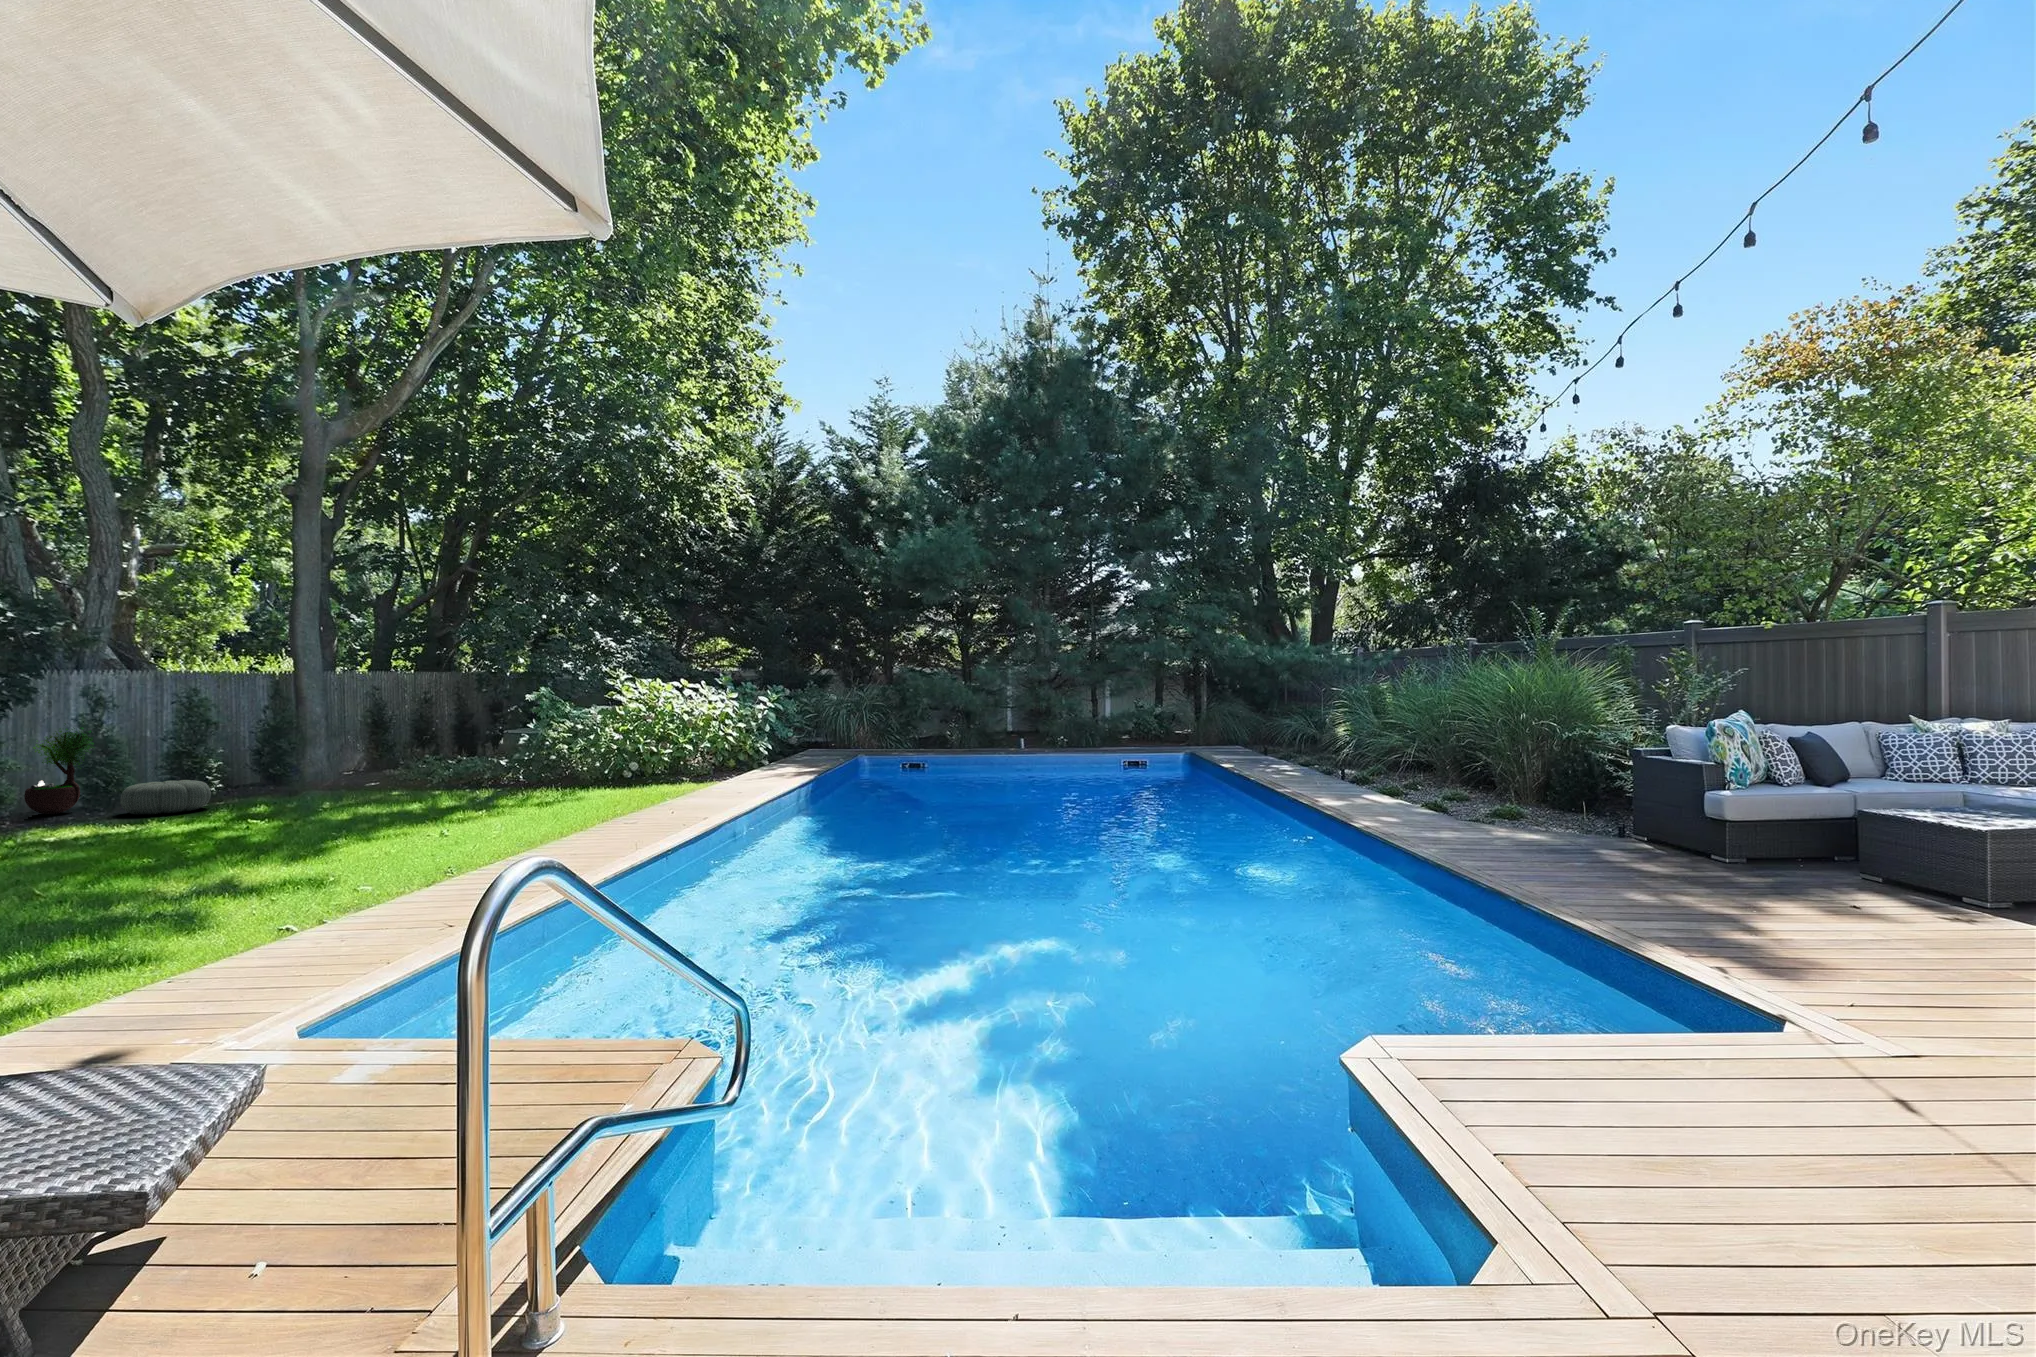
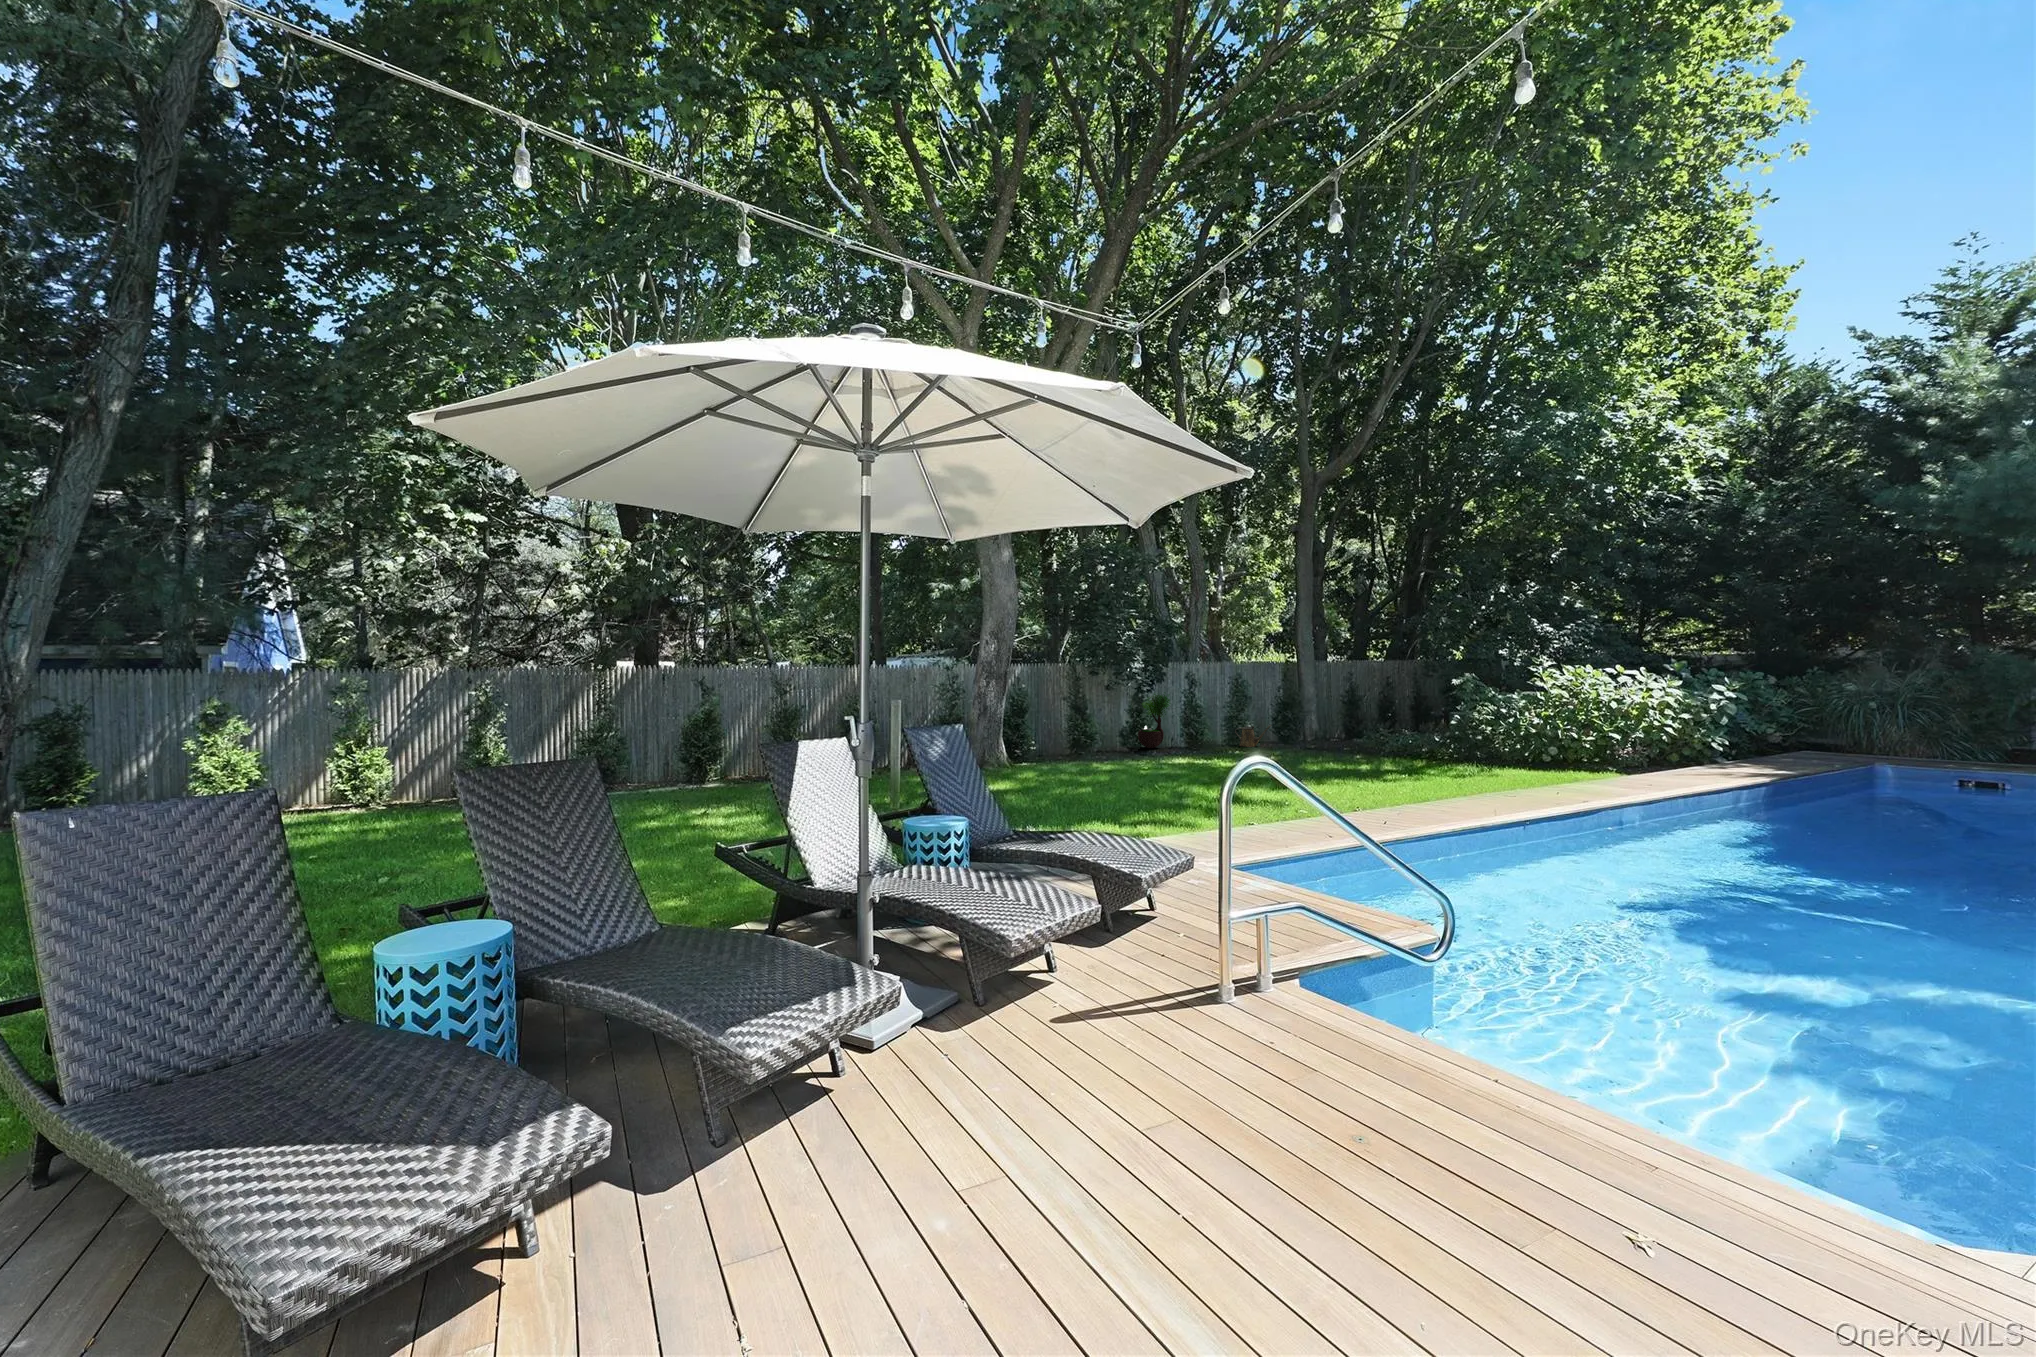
watering can: none [216,764,278,796] -> present [1235,725,1272,747]
pouf: present [120,780,211,815] -> none [1183,732,1231,755]

